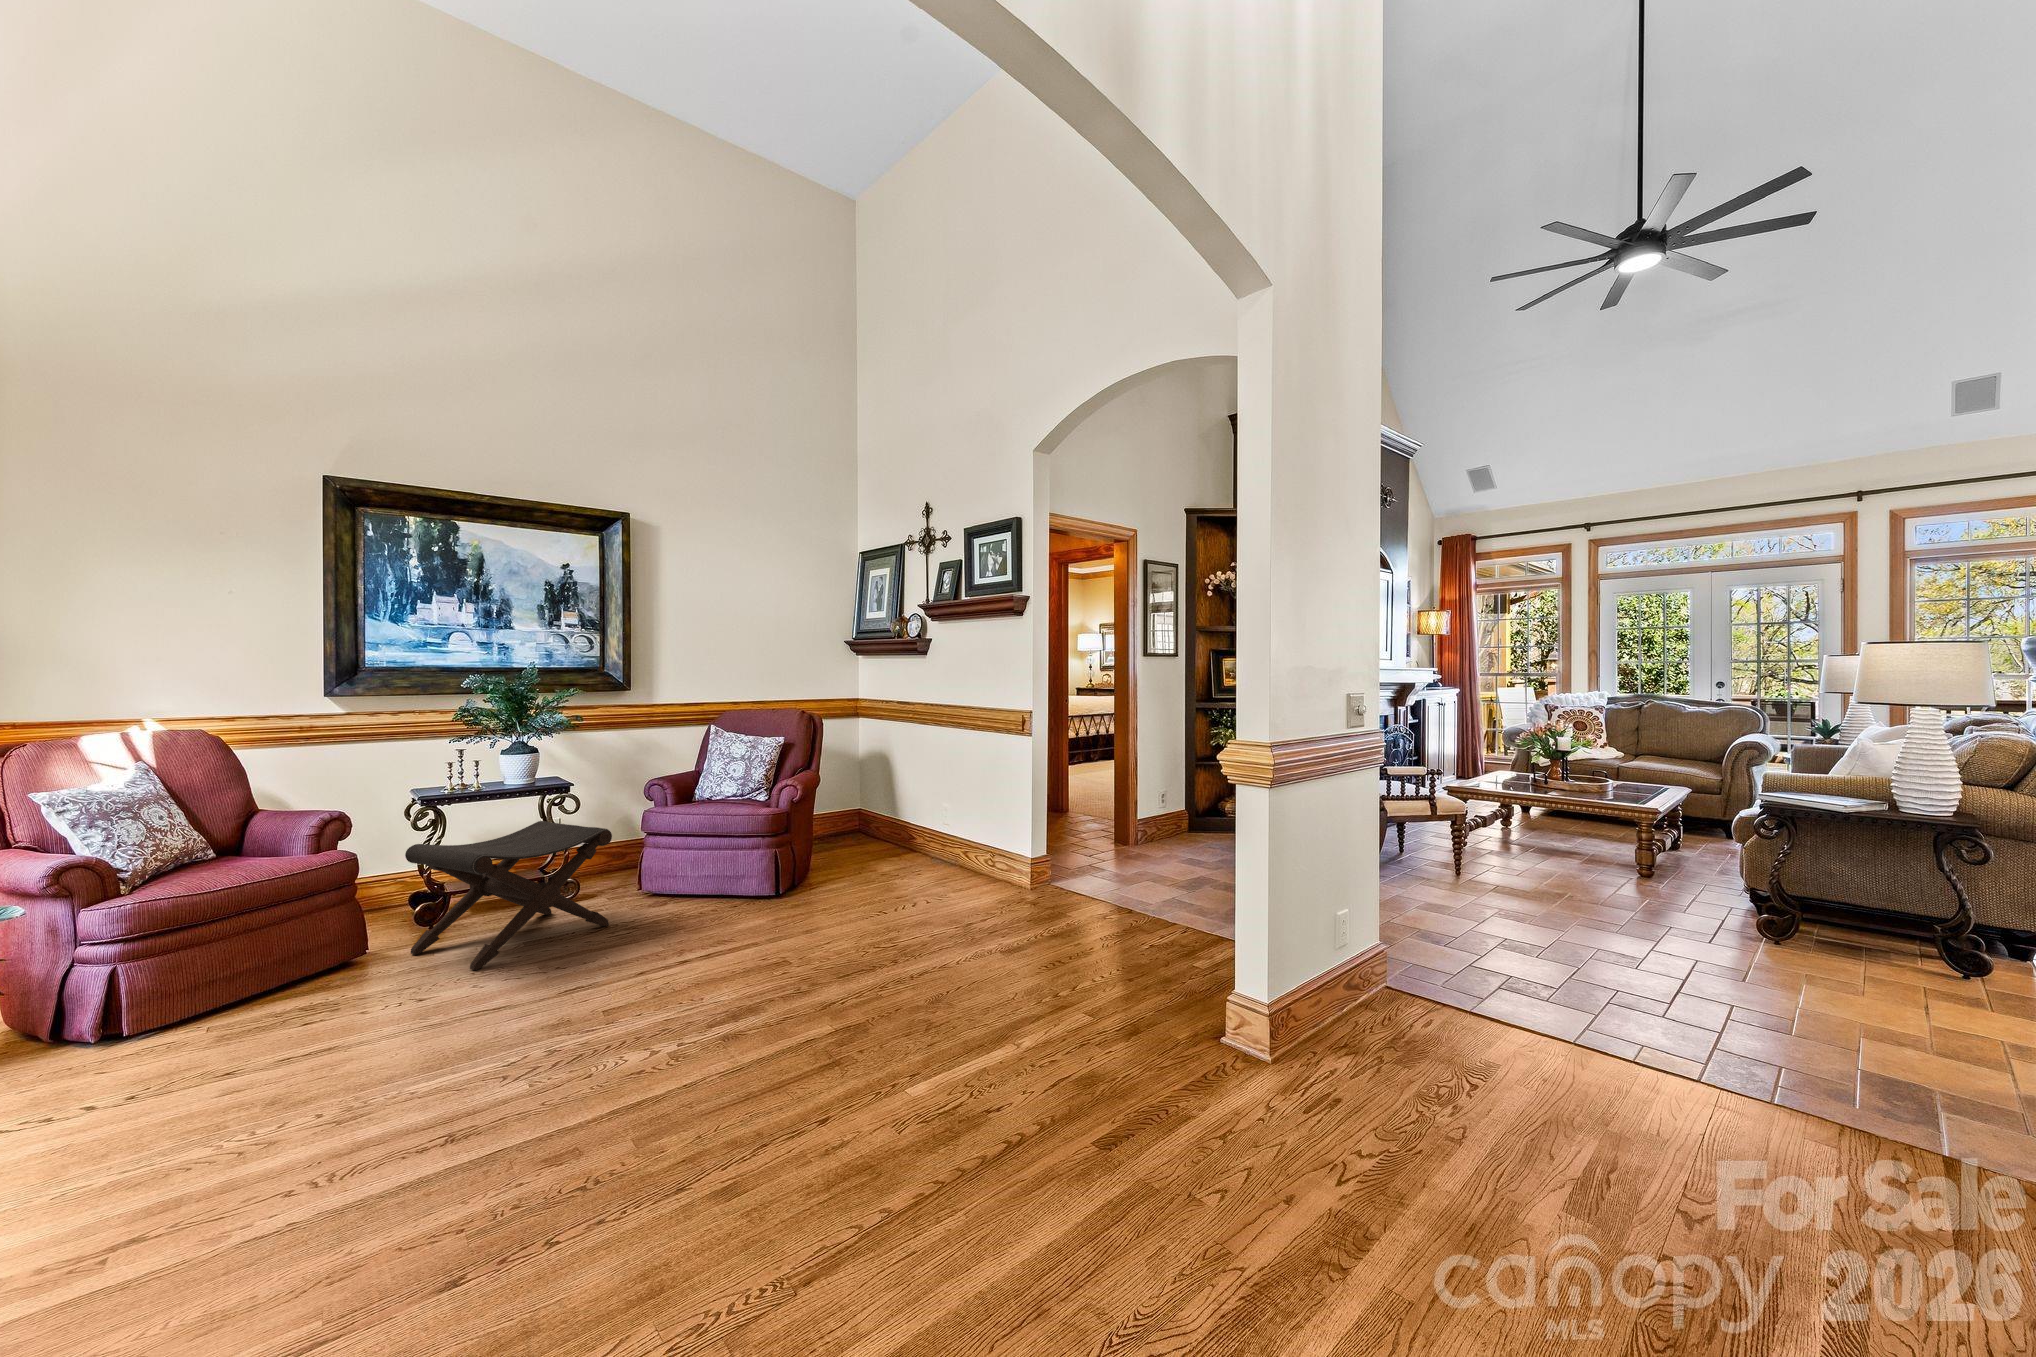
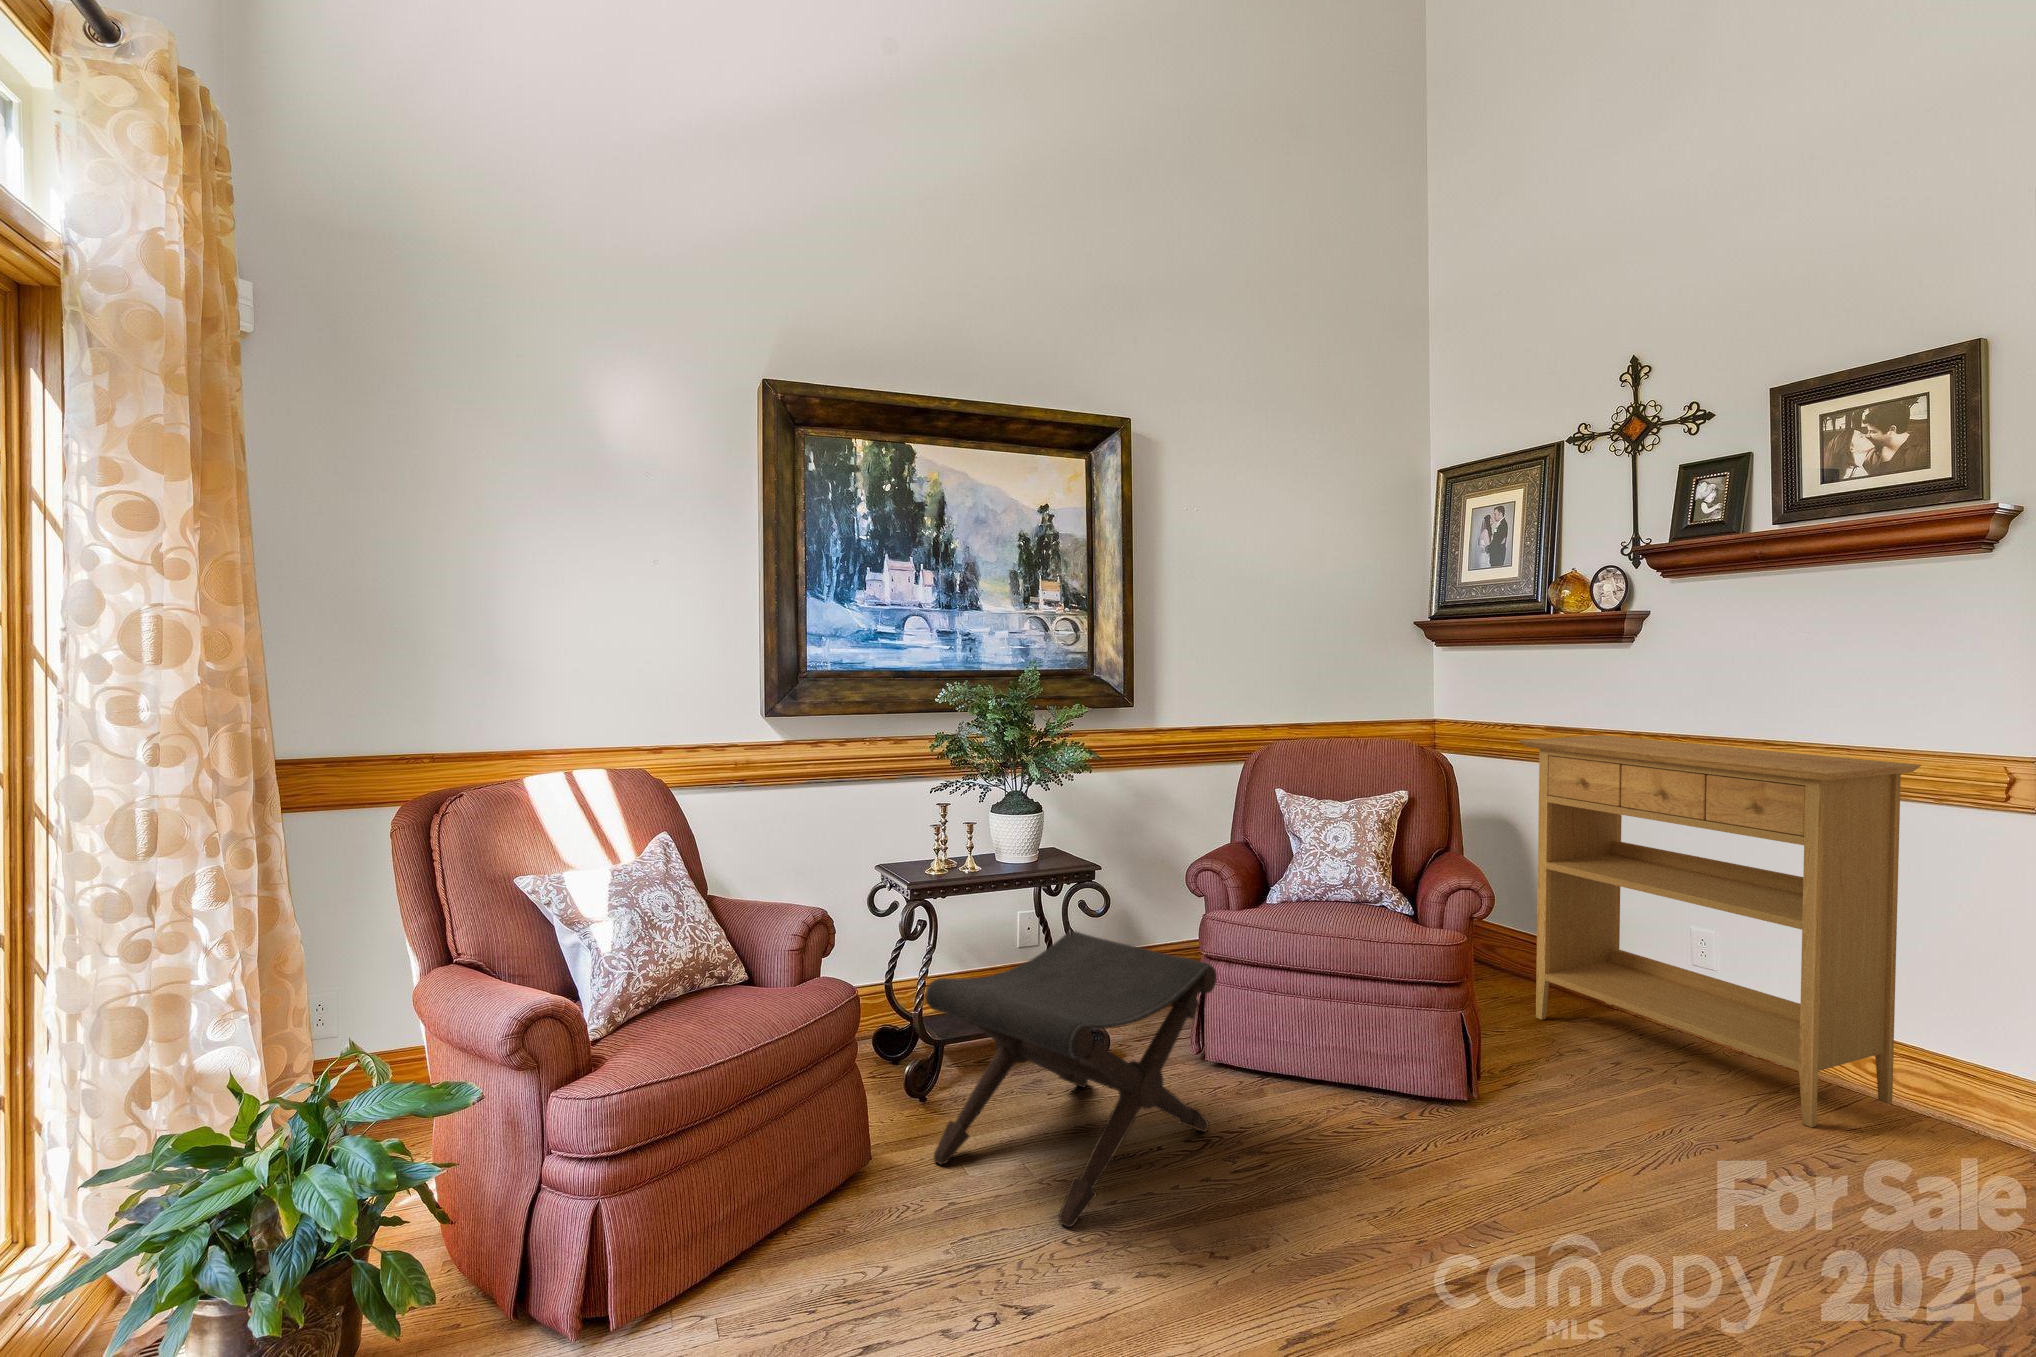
console table: none [856,705,1006,895] -> present [1519,735,1921,1127]

